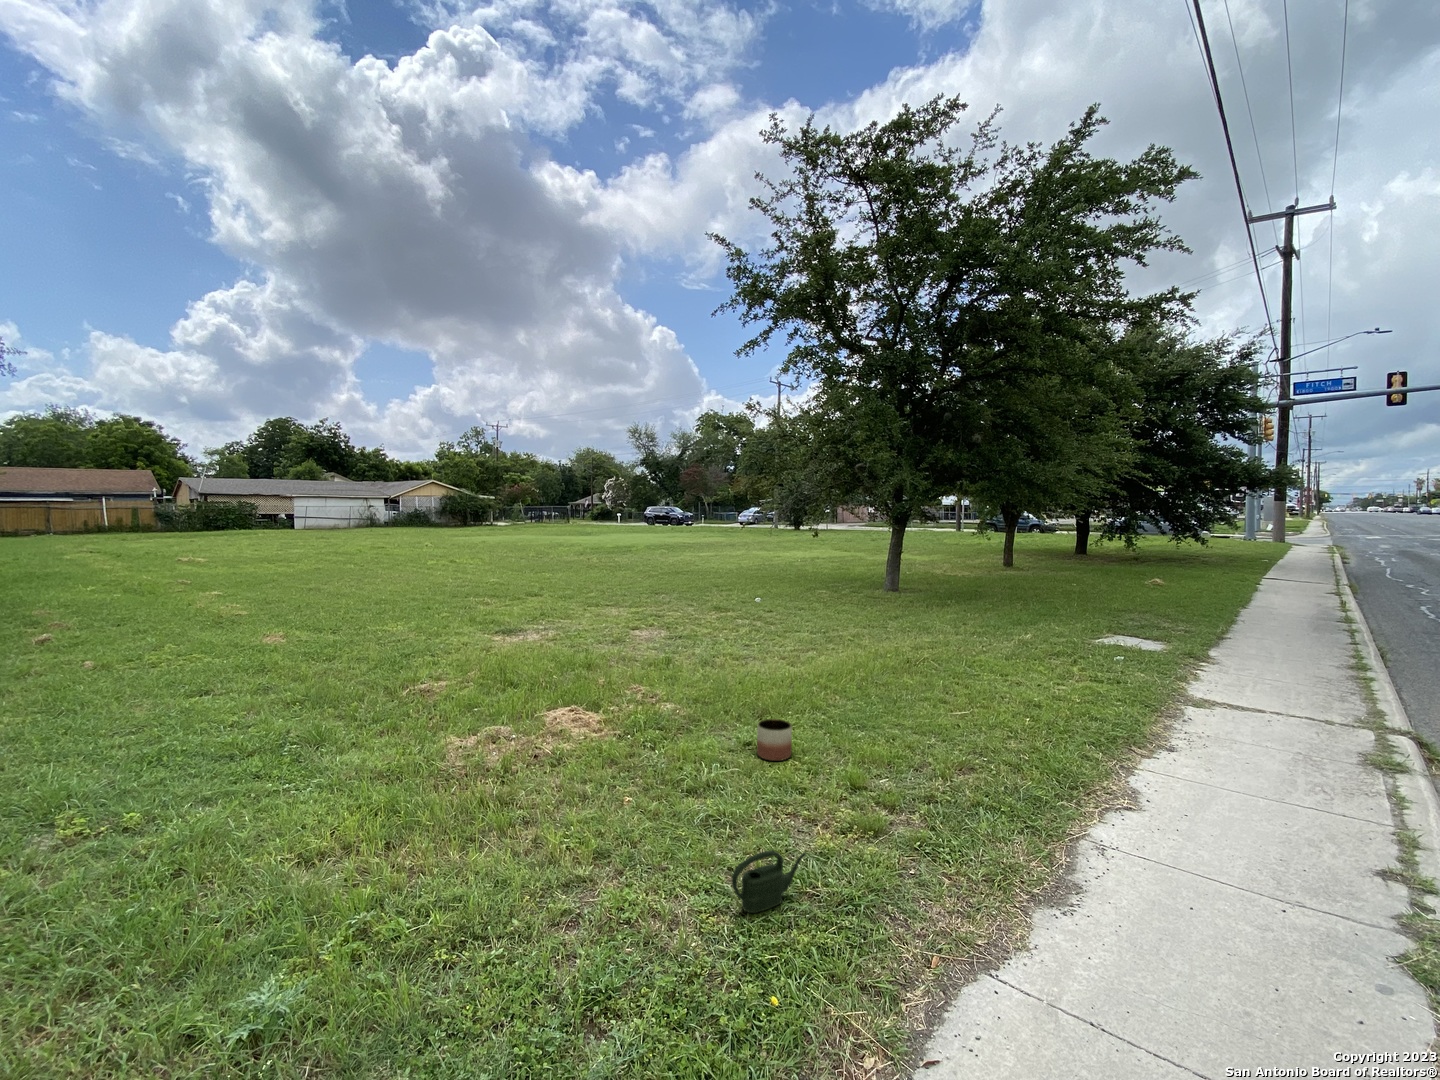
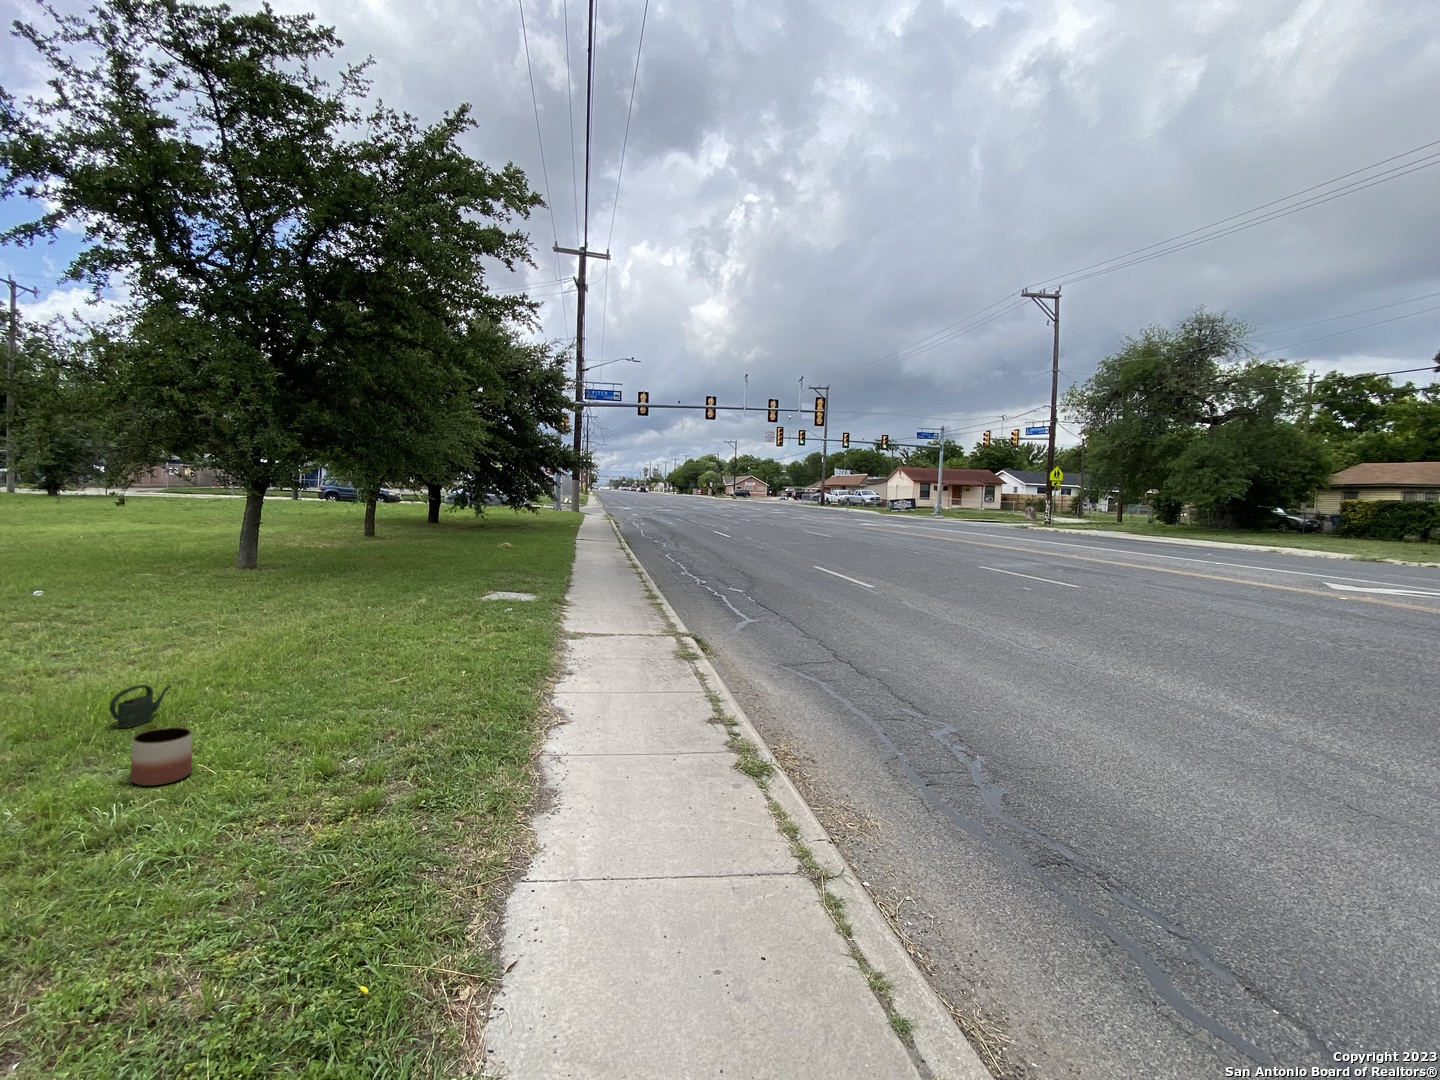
watering can: present [732,850,806,913] -> present [109,685,170,728]

